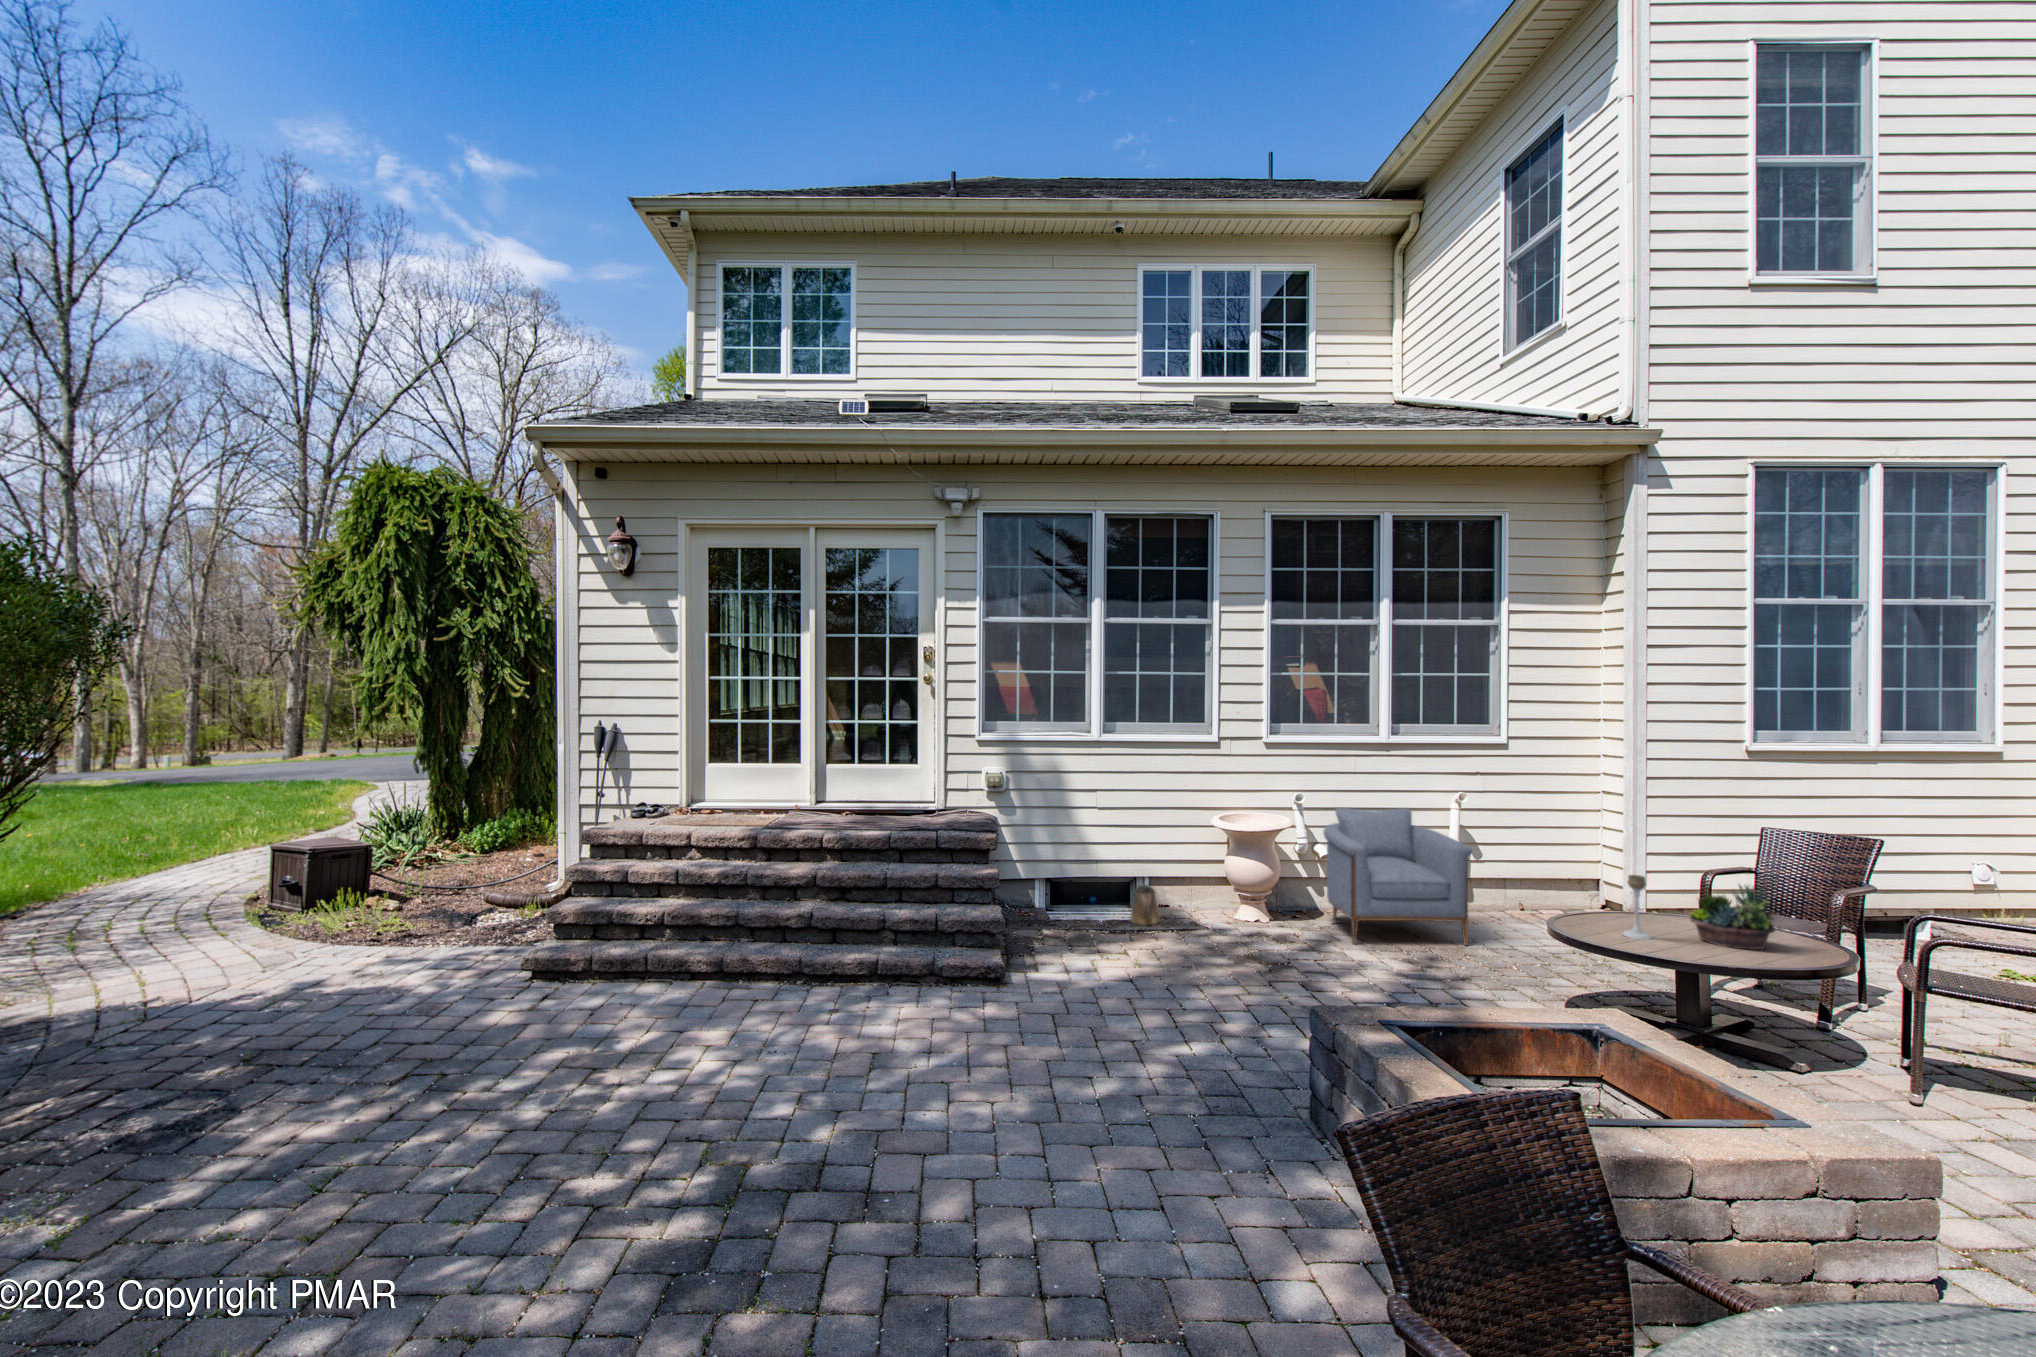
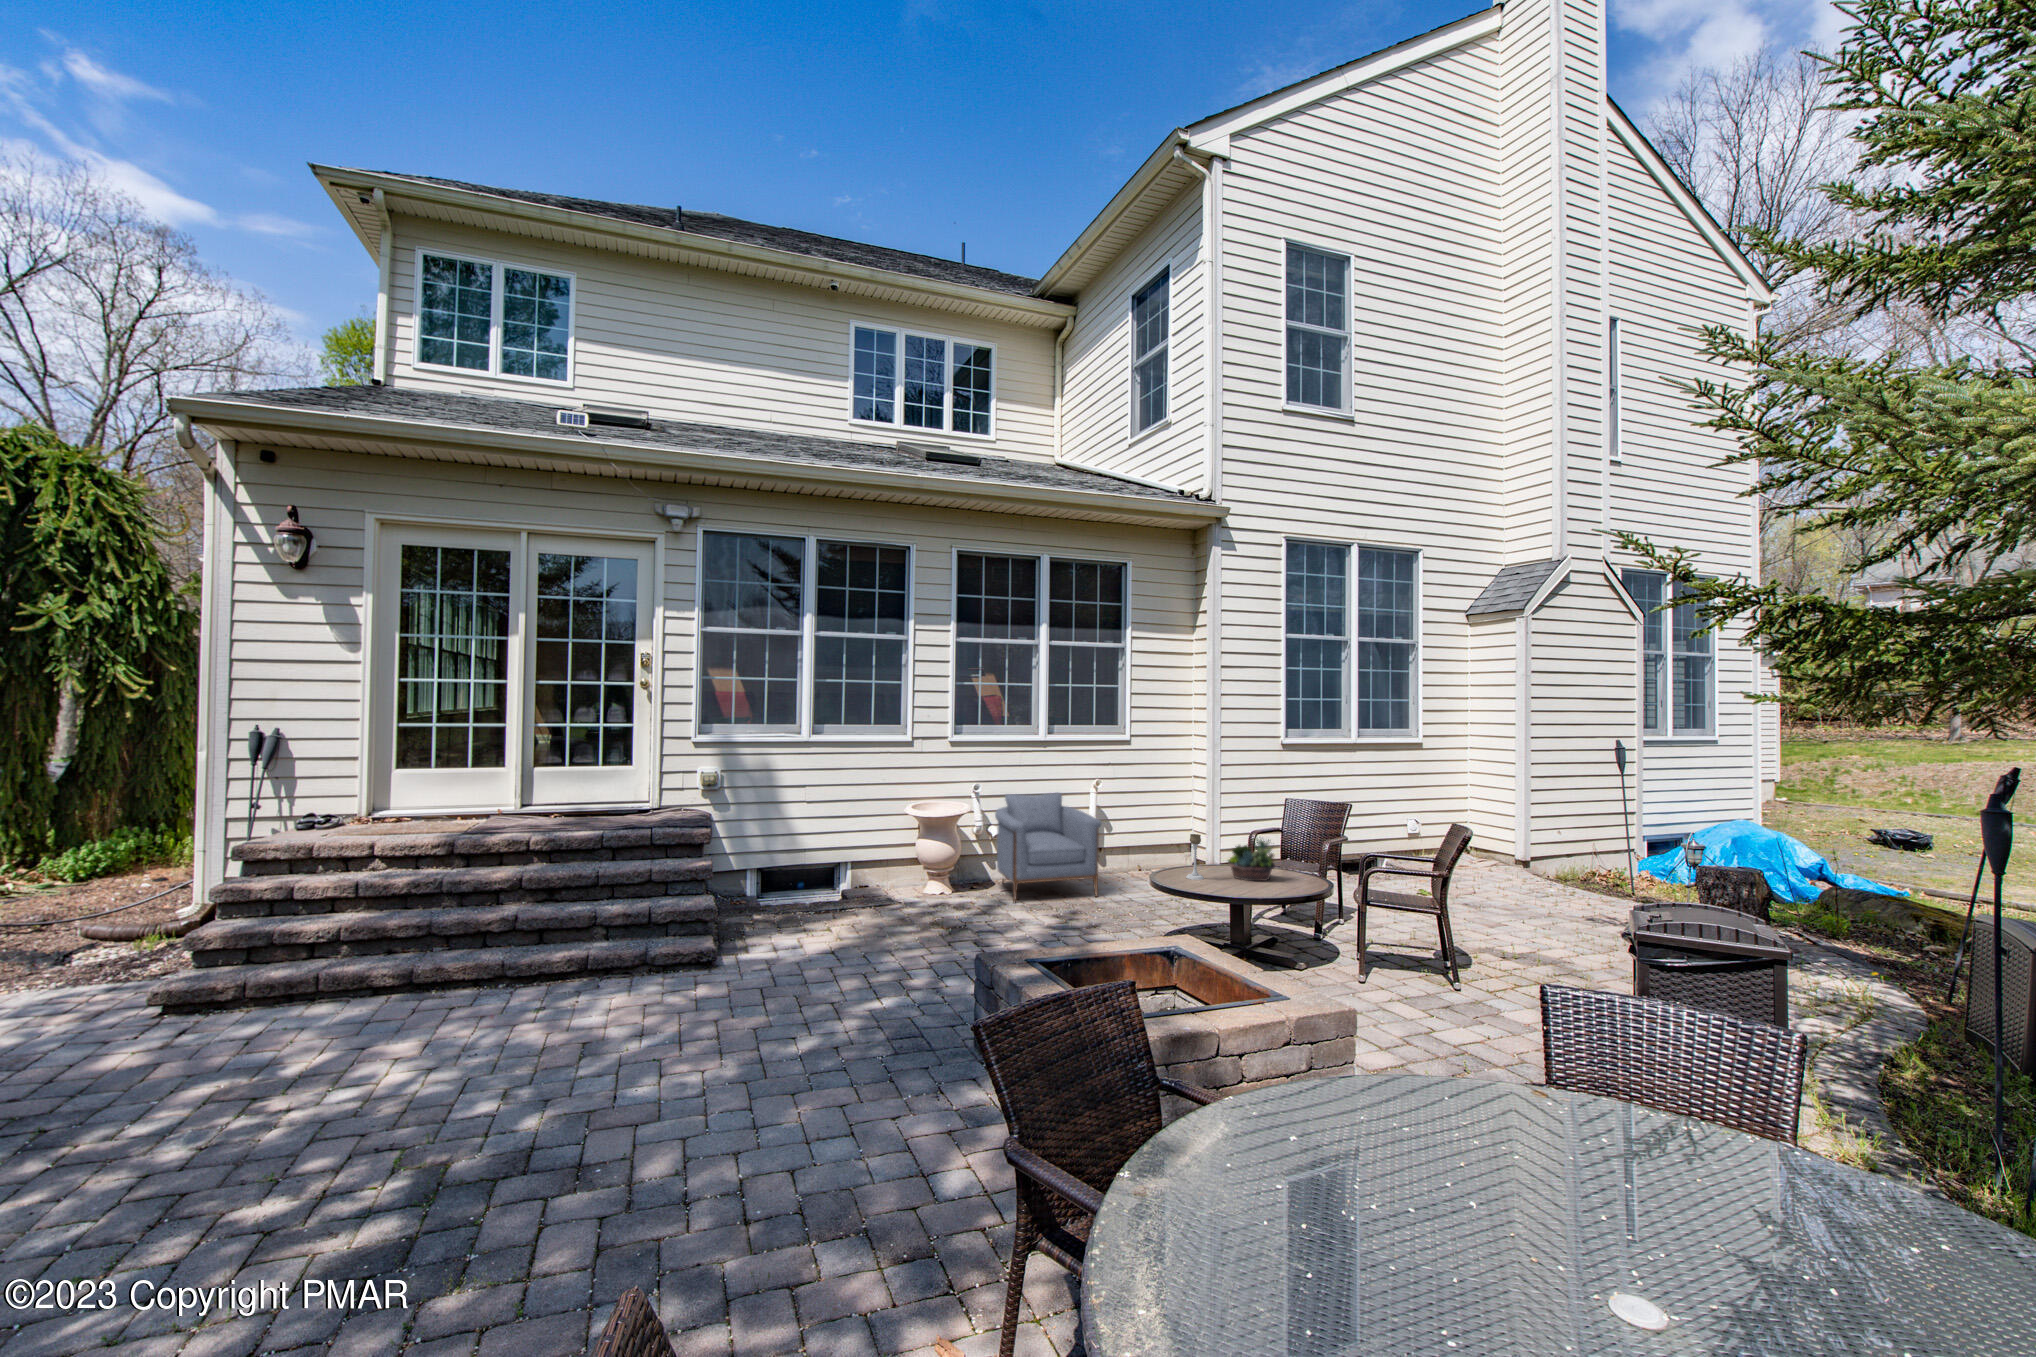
watering can: present [1130,884,1160,925] -> none [833,866,860,901]

